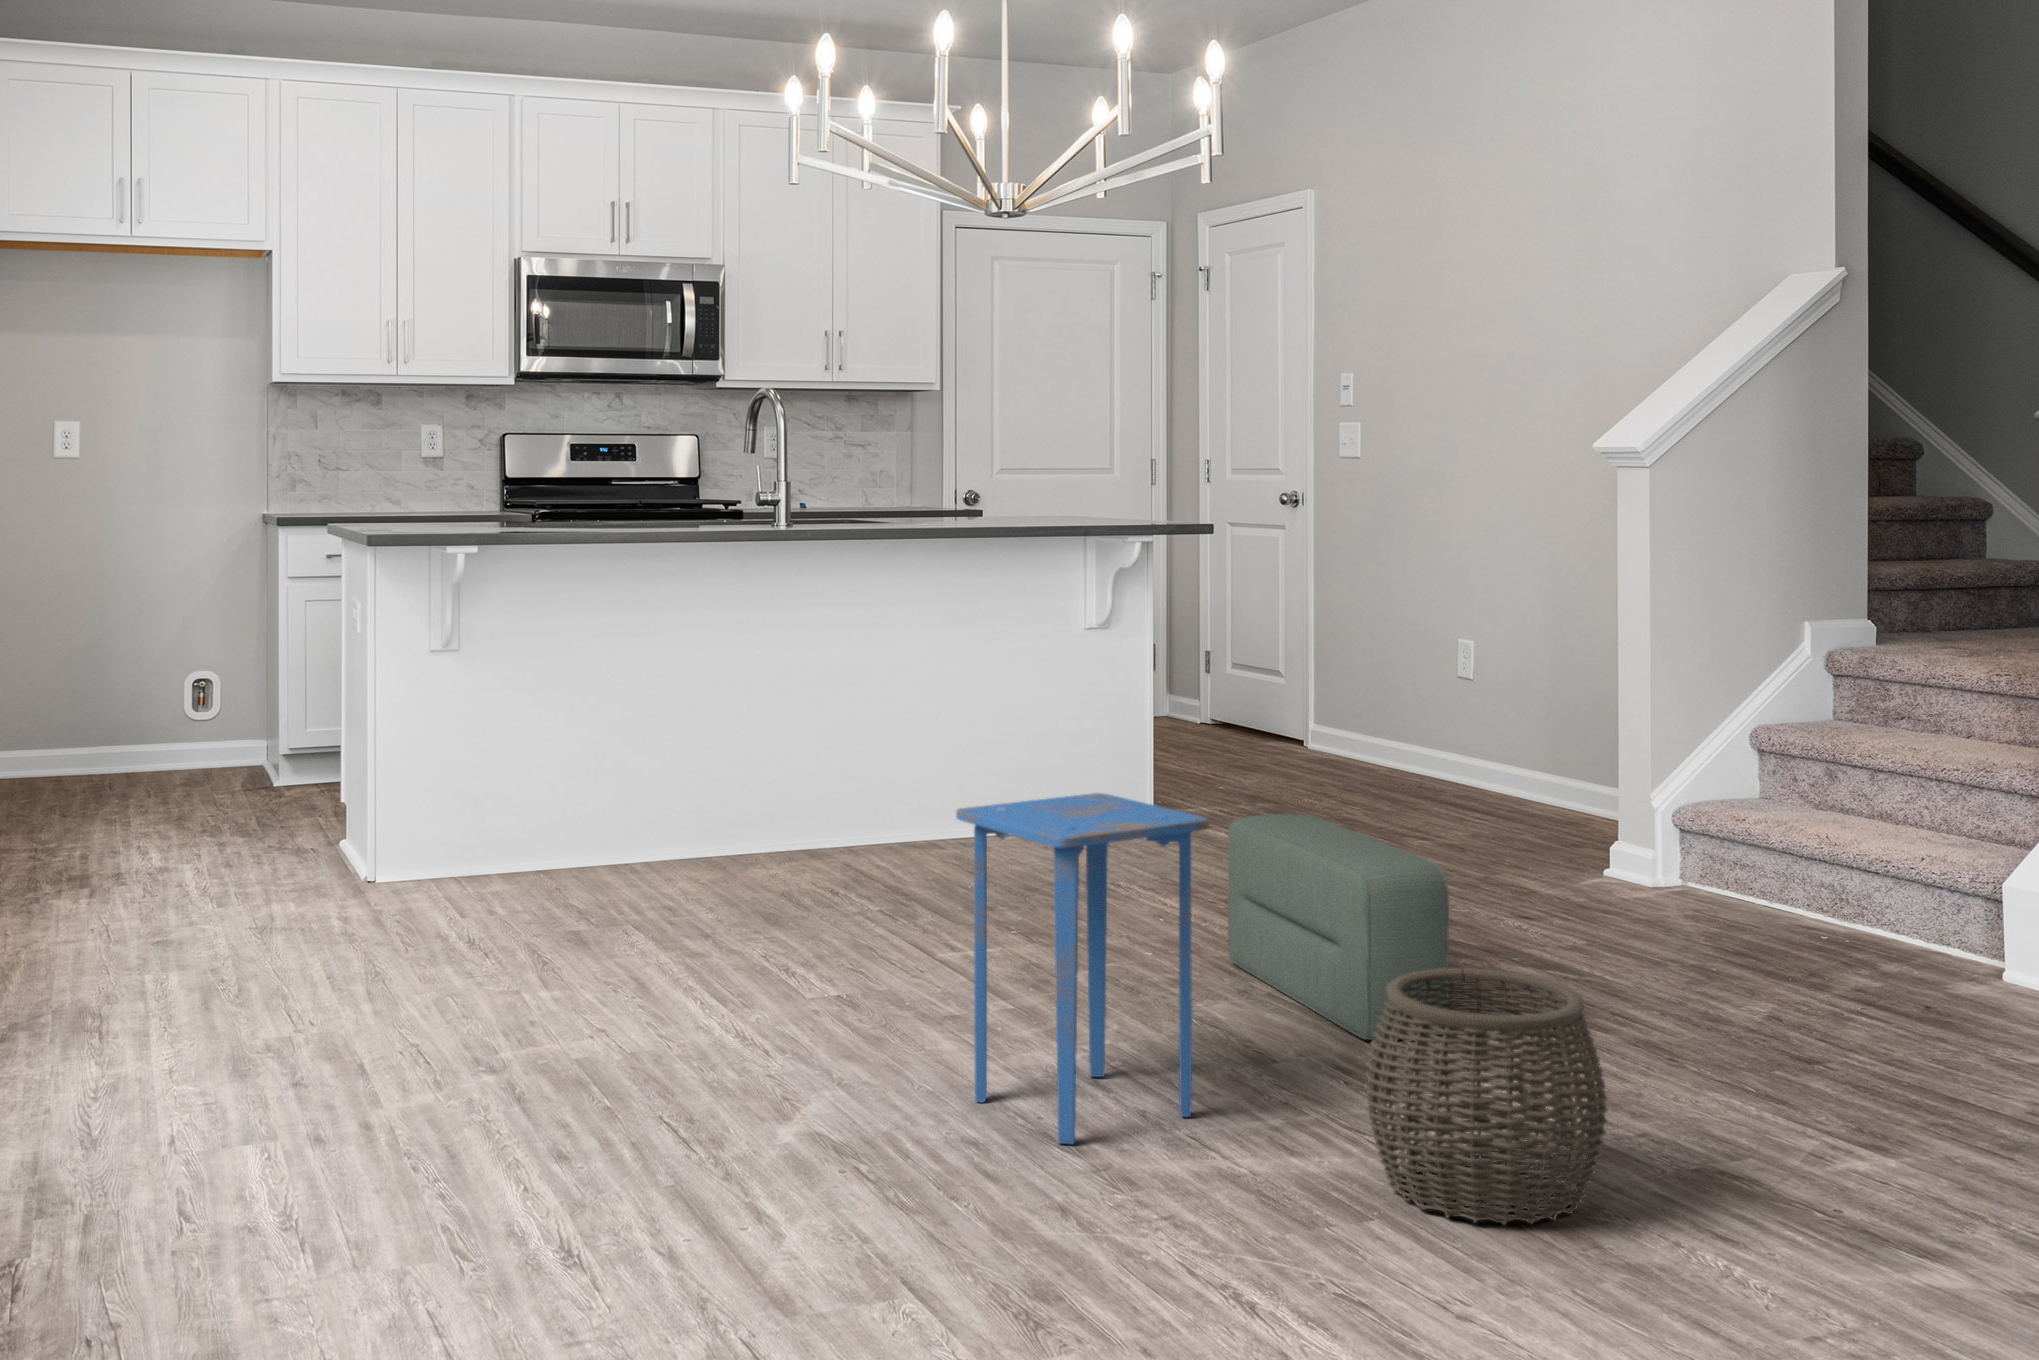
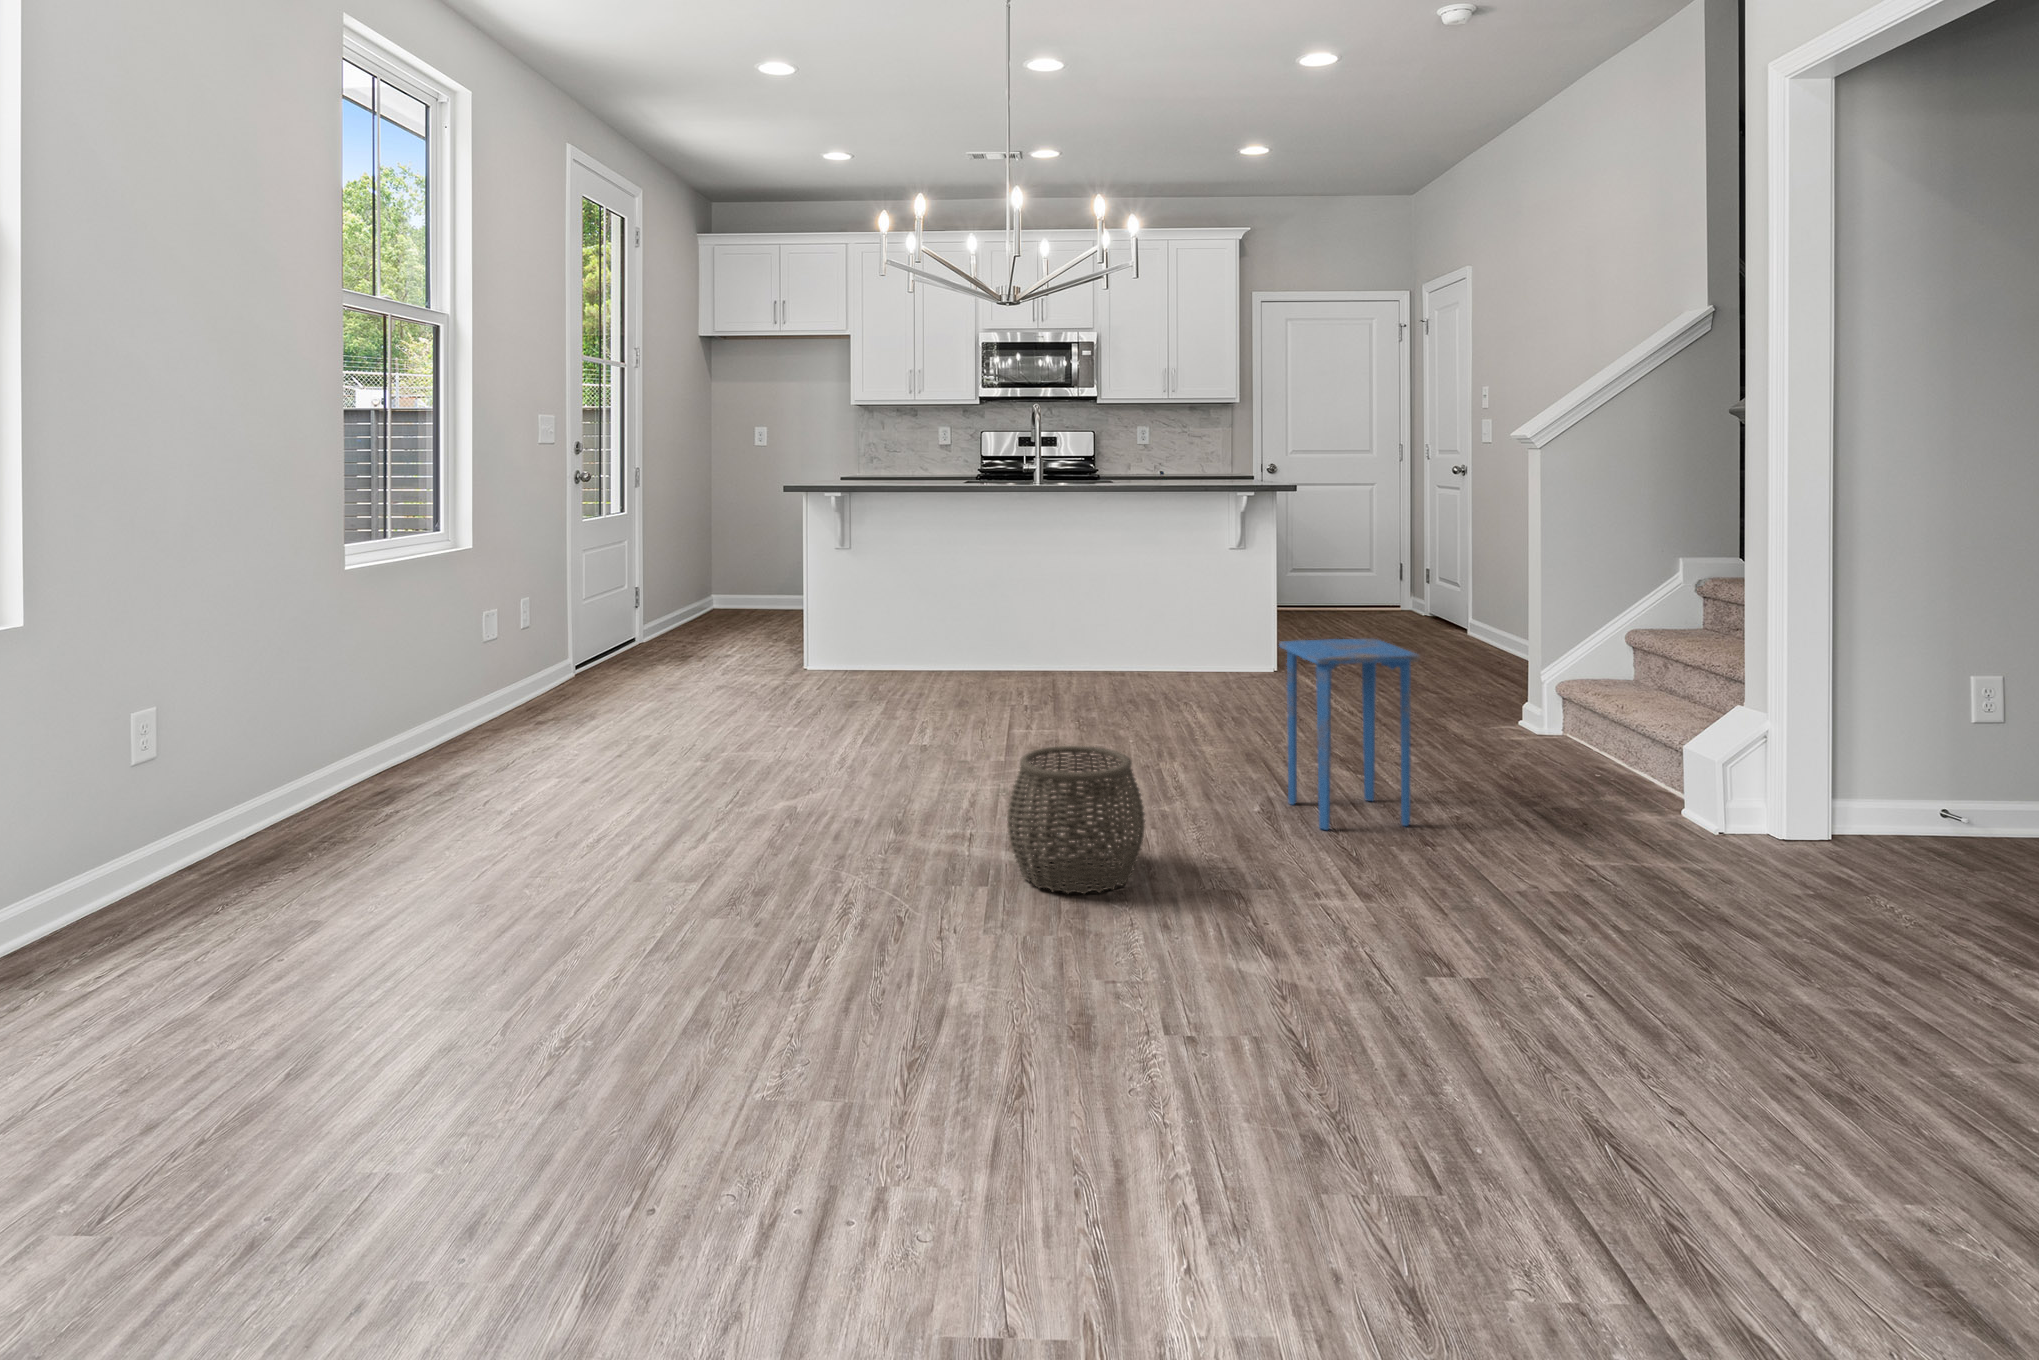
side table: present [956,793,1209,1144] -> present [1279,639,1420,830]
pouf: present [1228,814,1449,1040] -> none [1157,661,1221,798]

